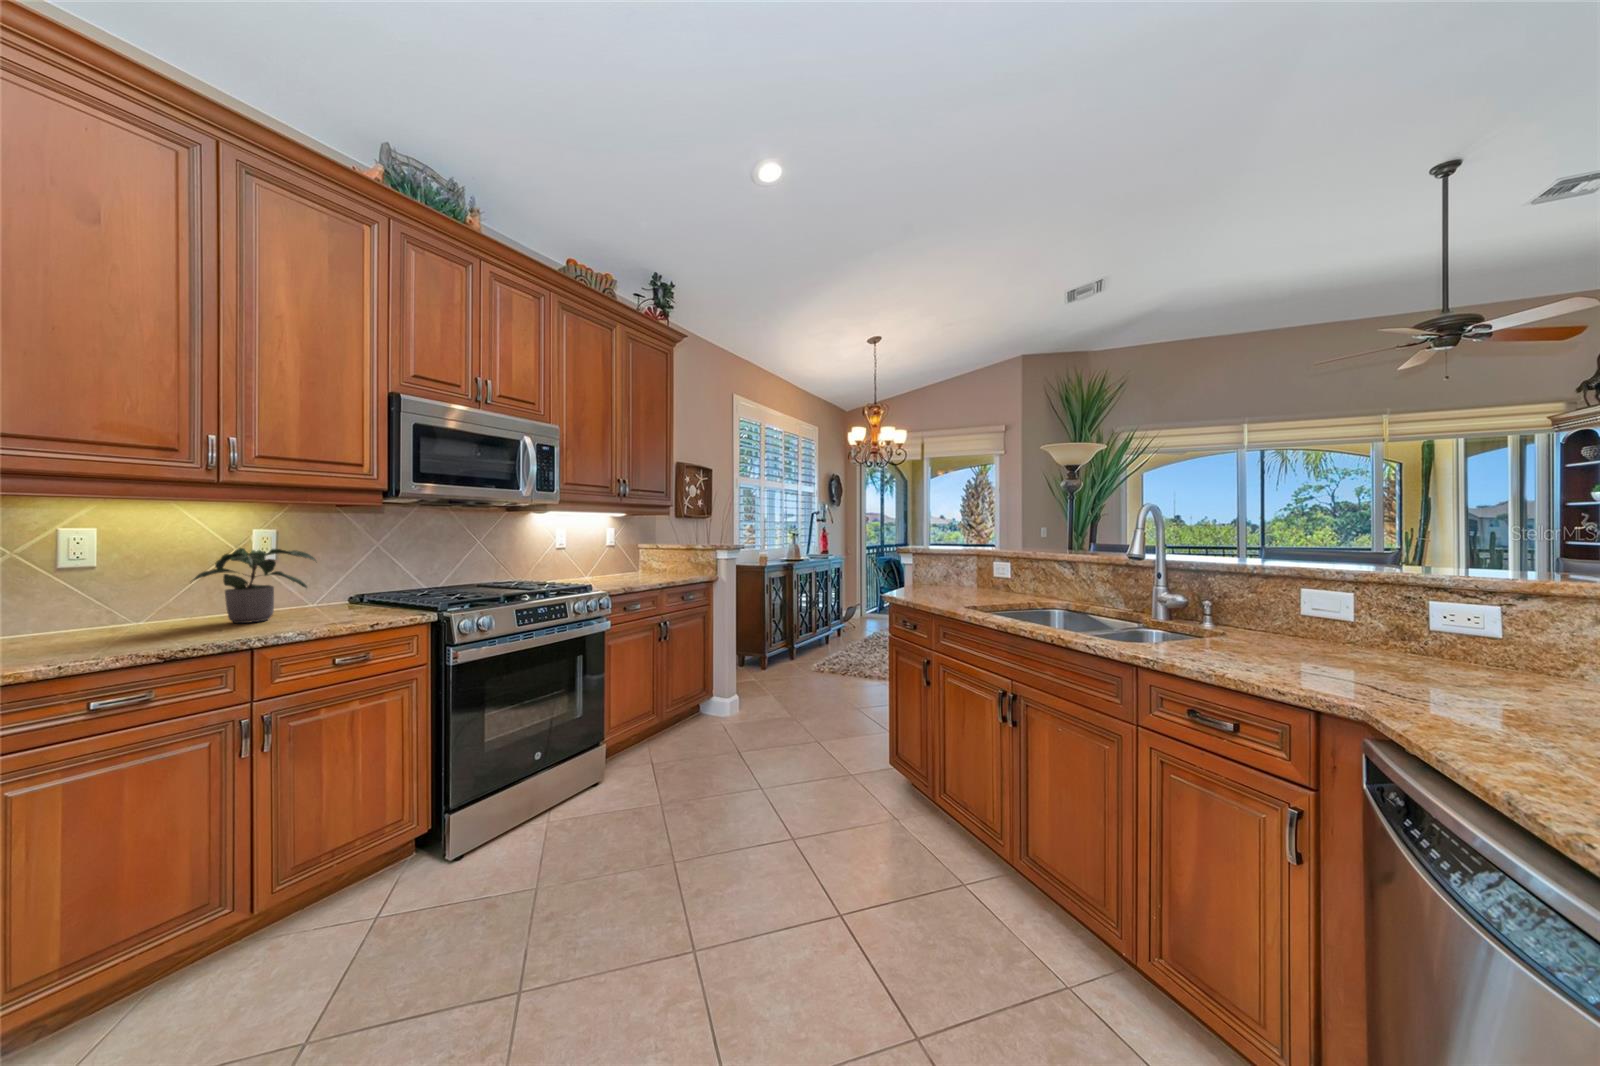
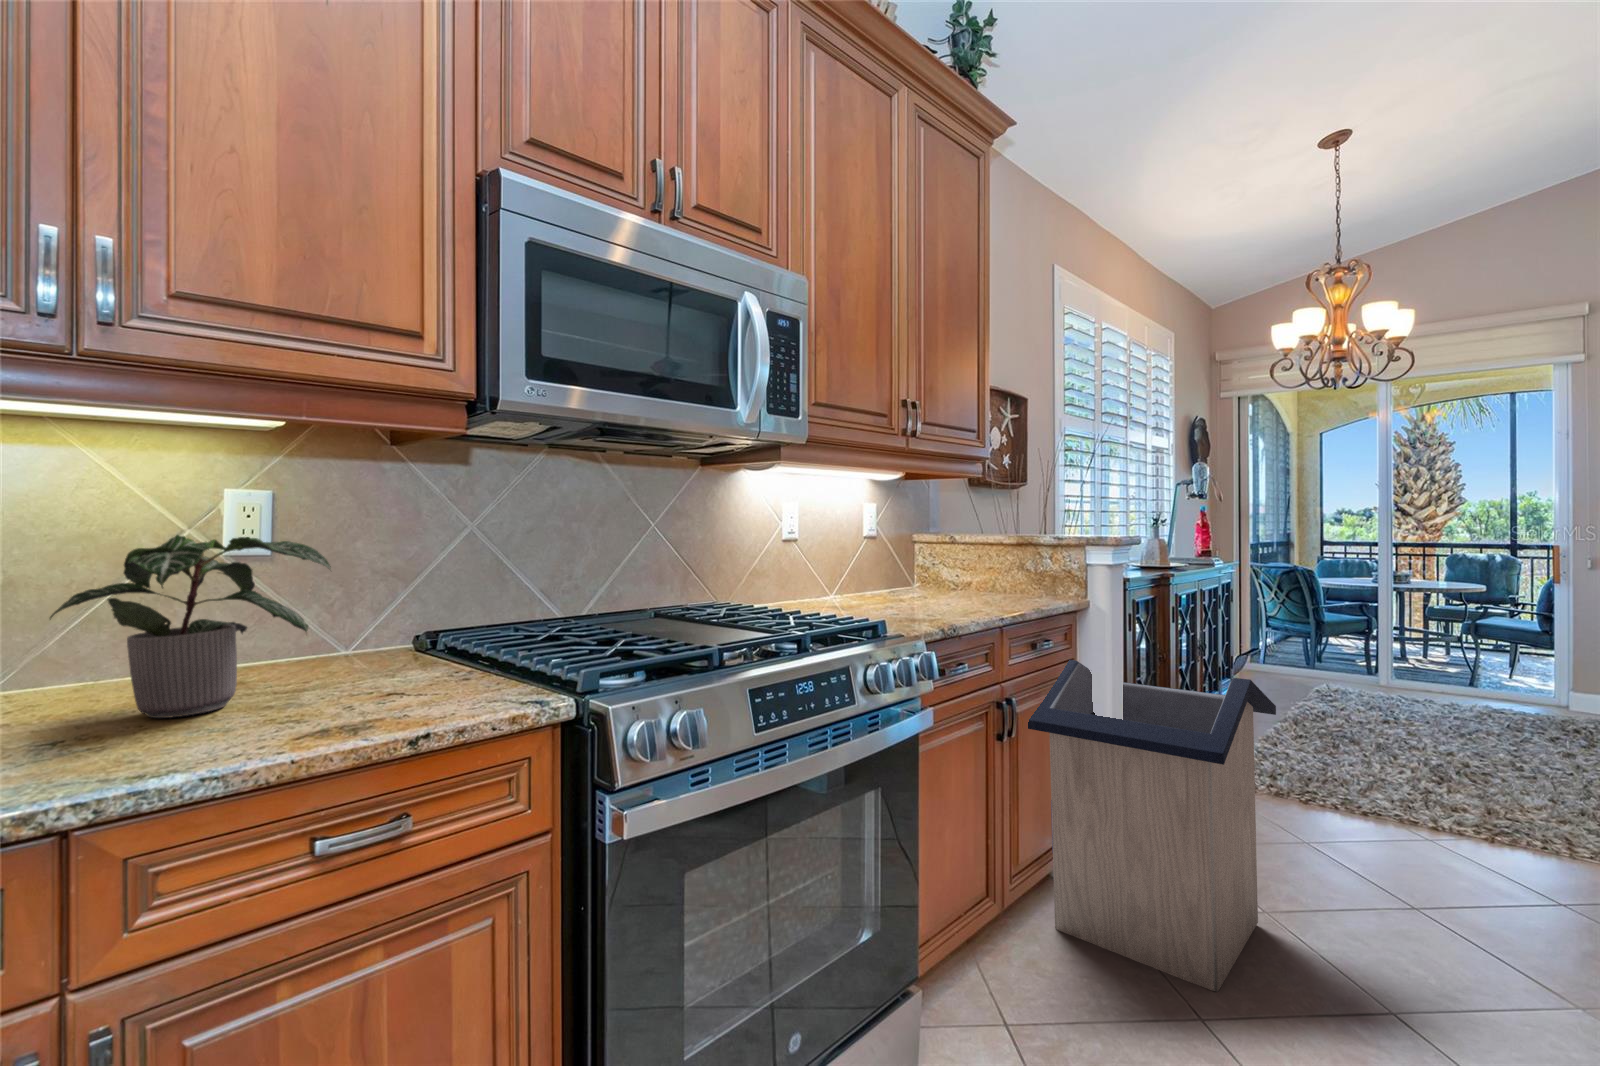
trash can: none [678,605,796,744] -> present [1028,660,1276,992]

